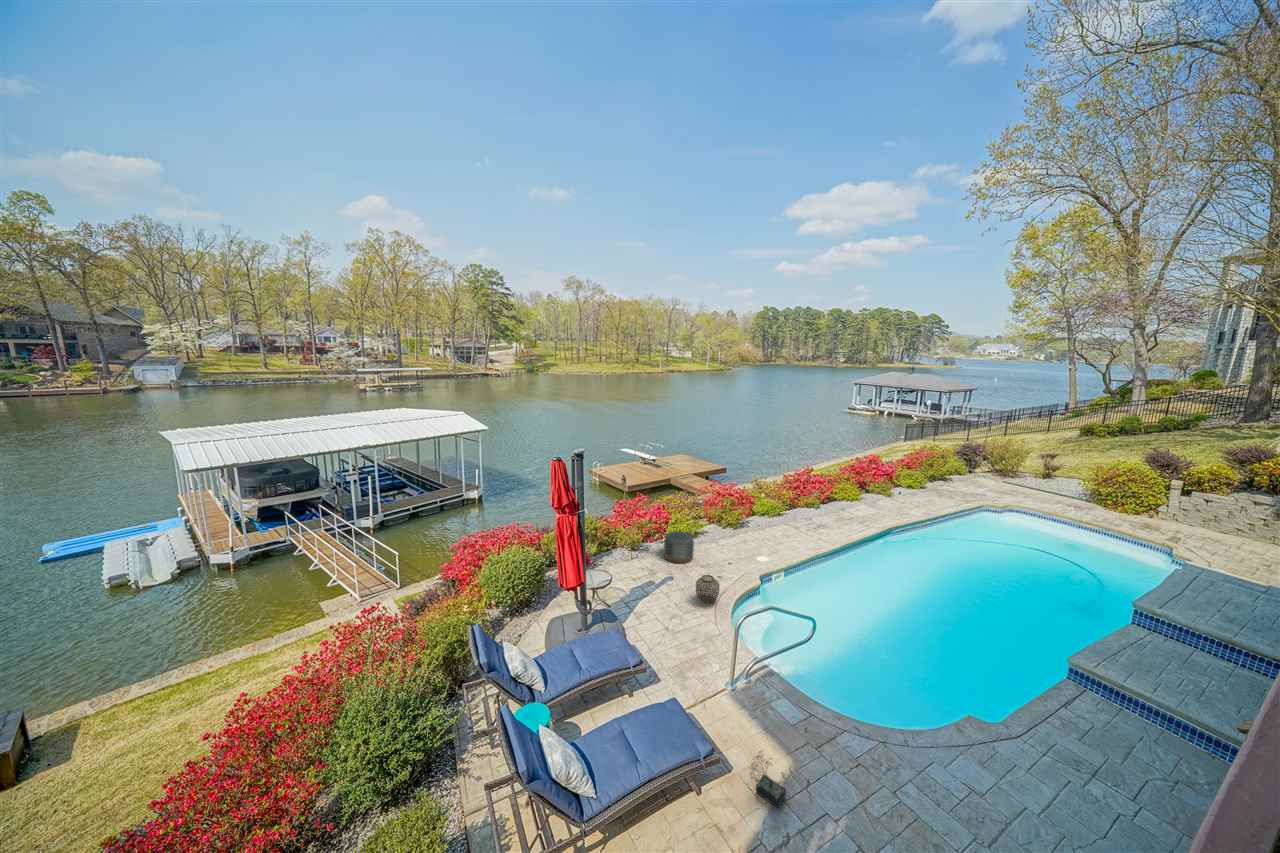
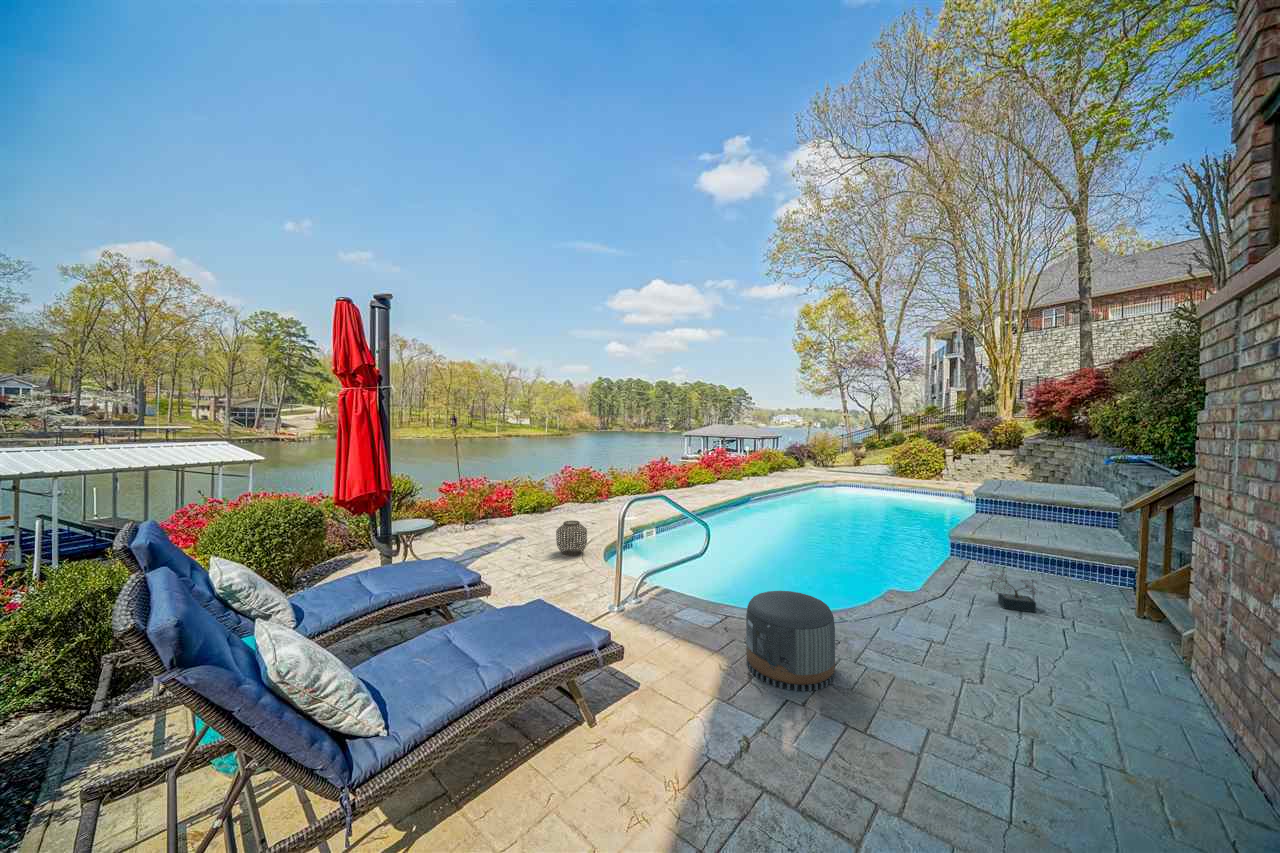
pouf: present [664,531,694,564] -> present [746,591,835,692]
decorative plant: present [750,755,790,808] -> present [986,568,1043,612]

